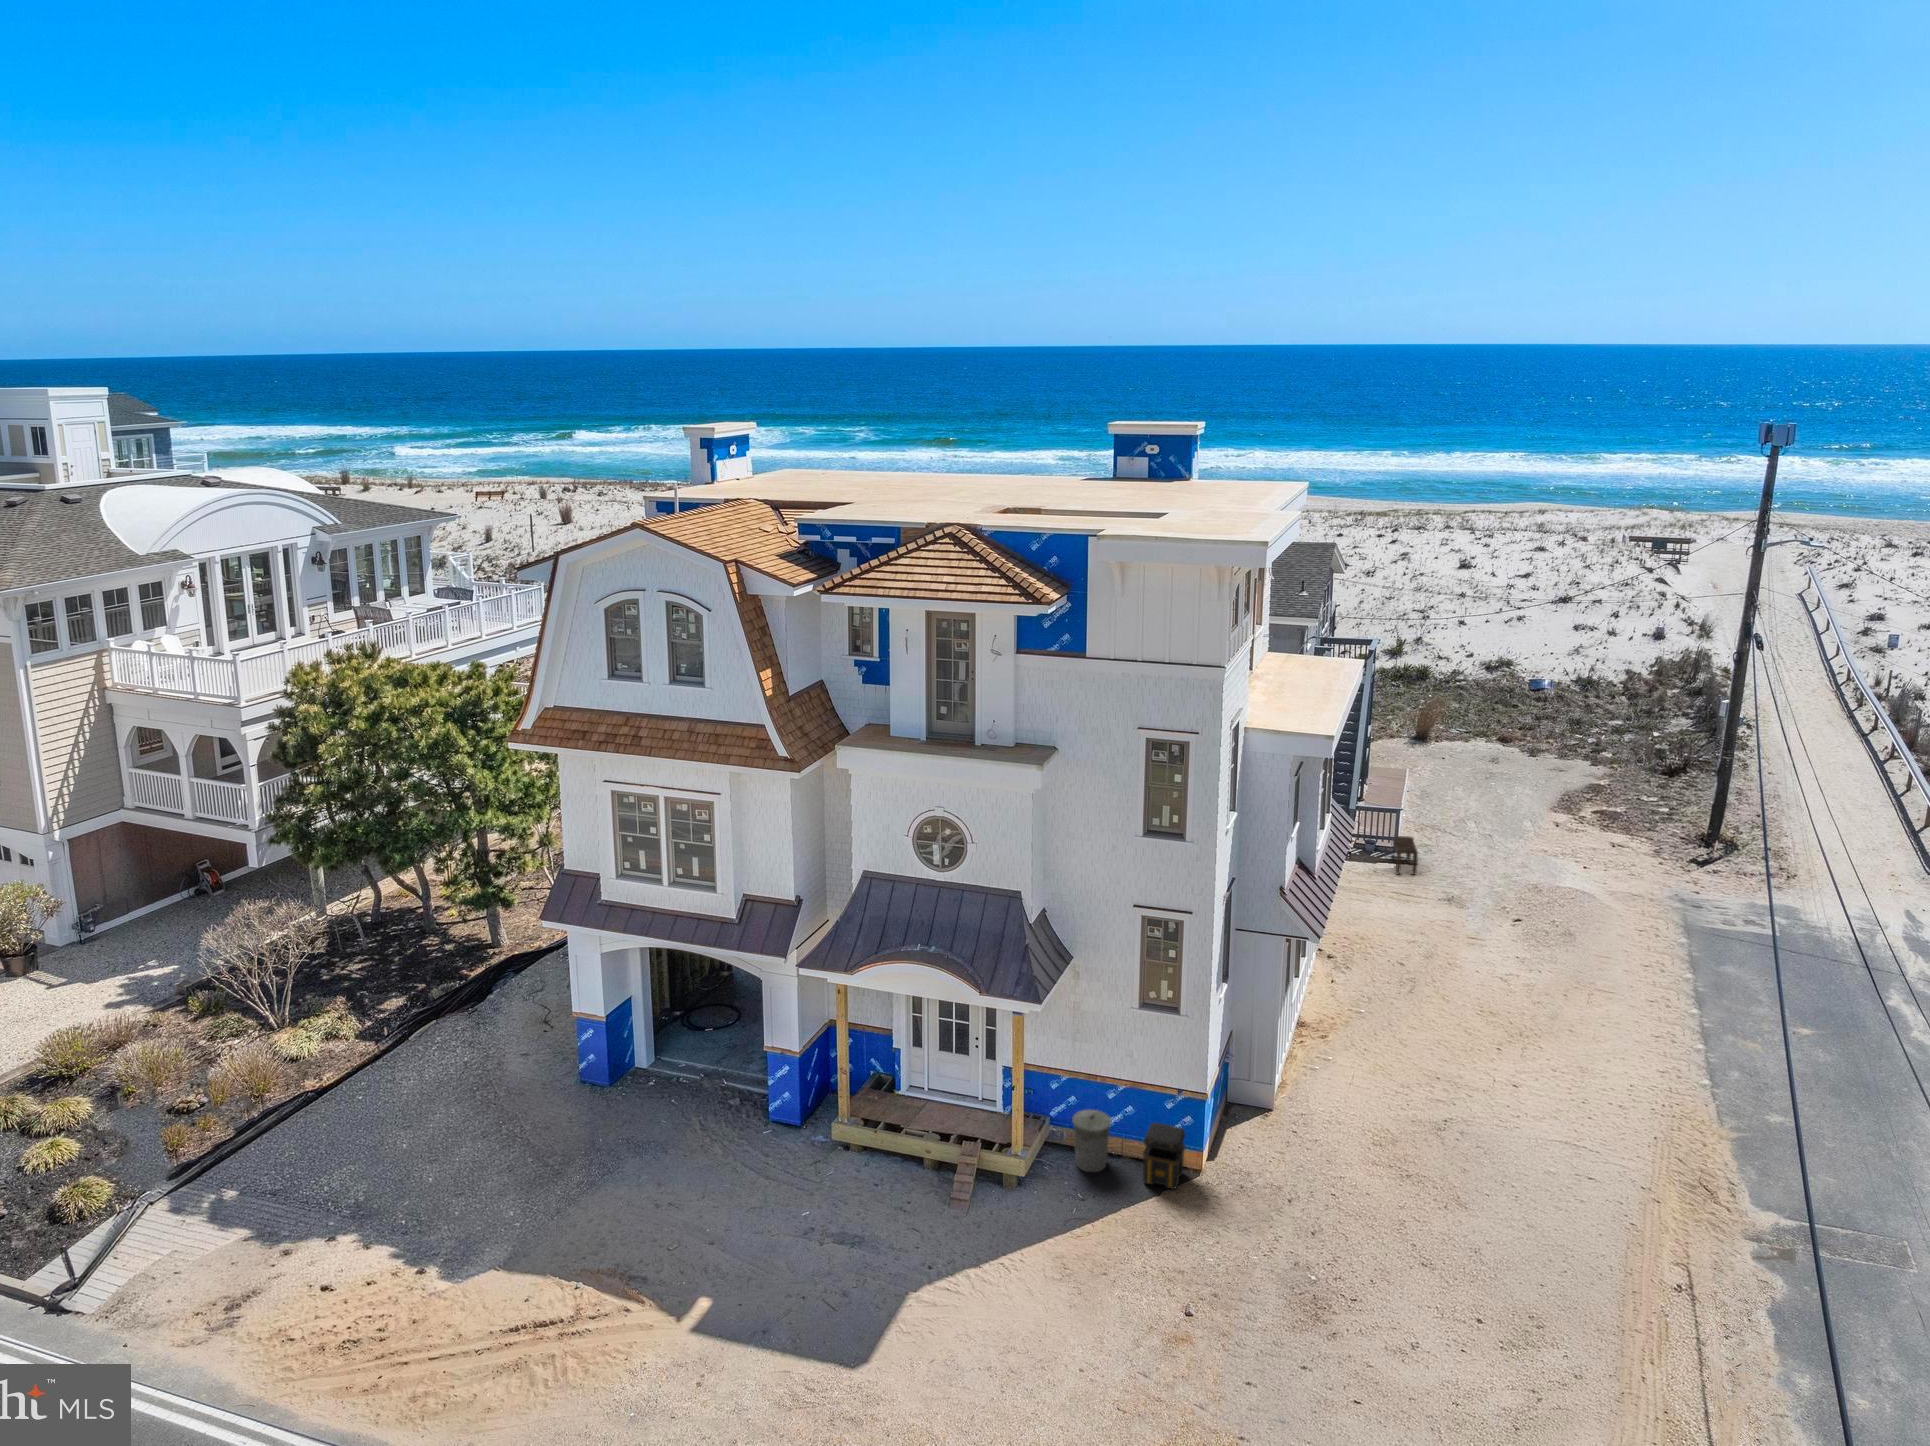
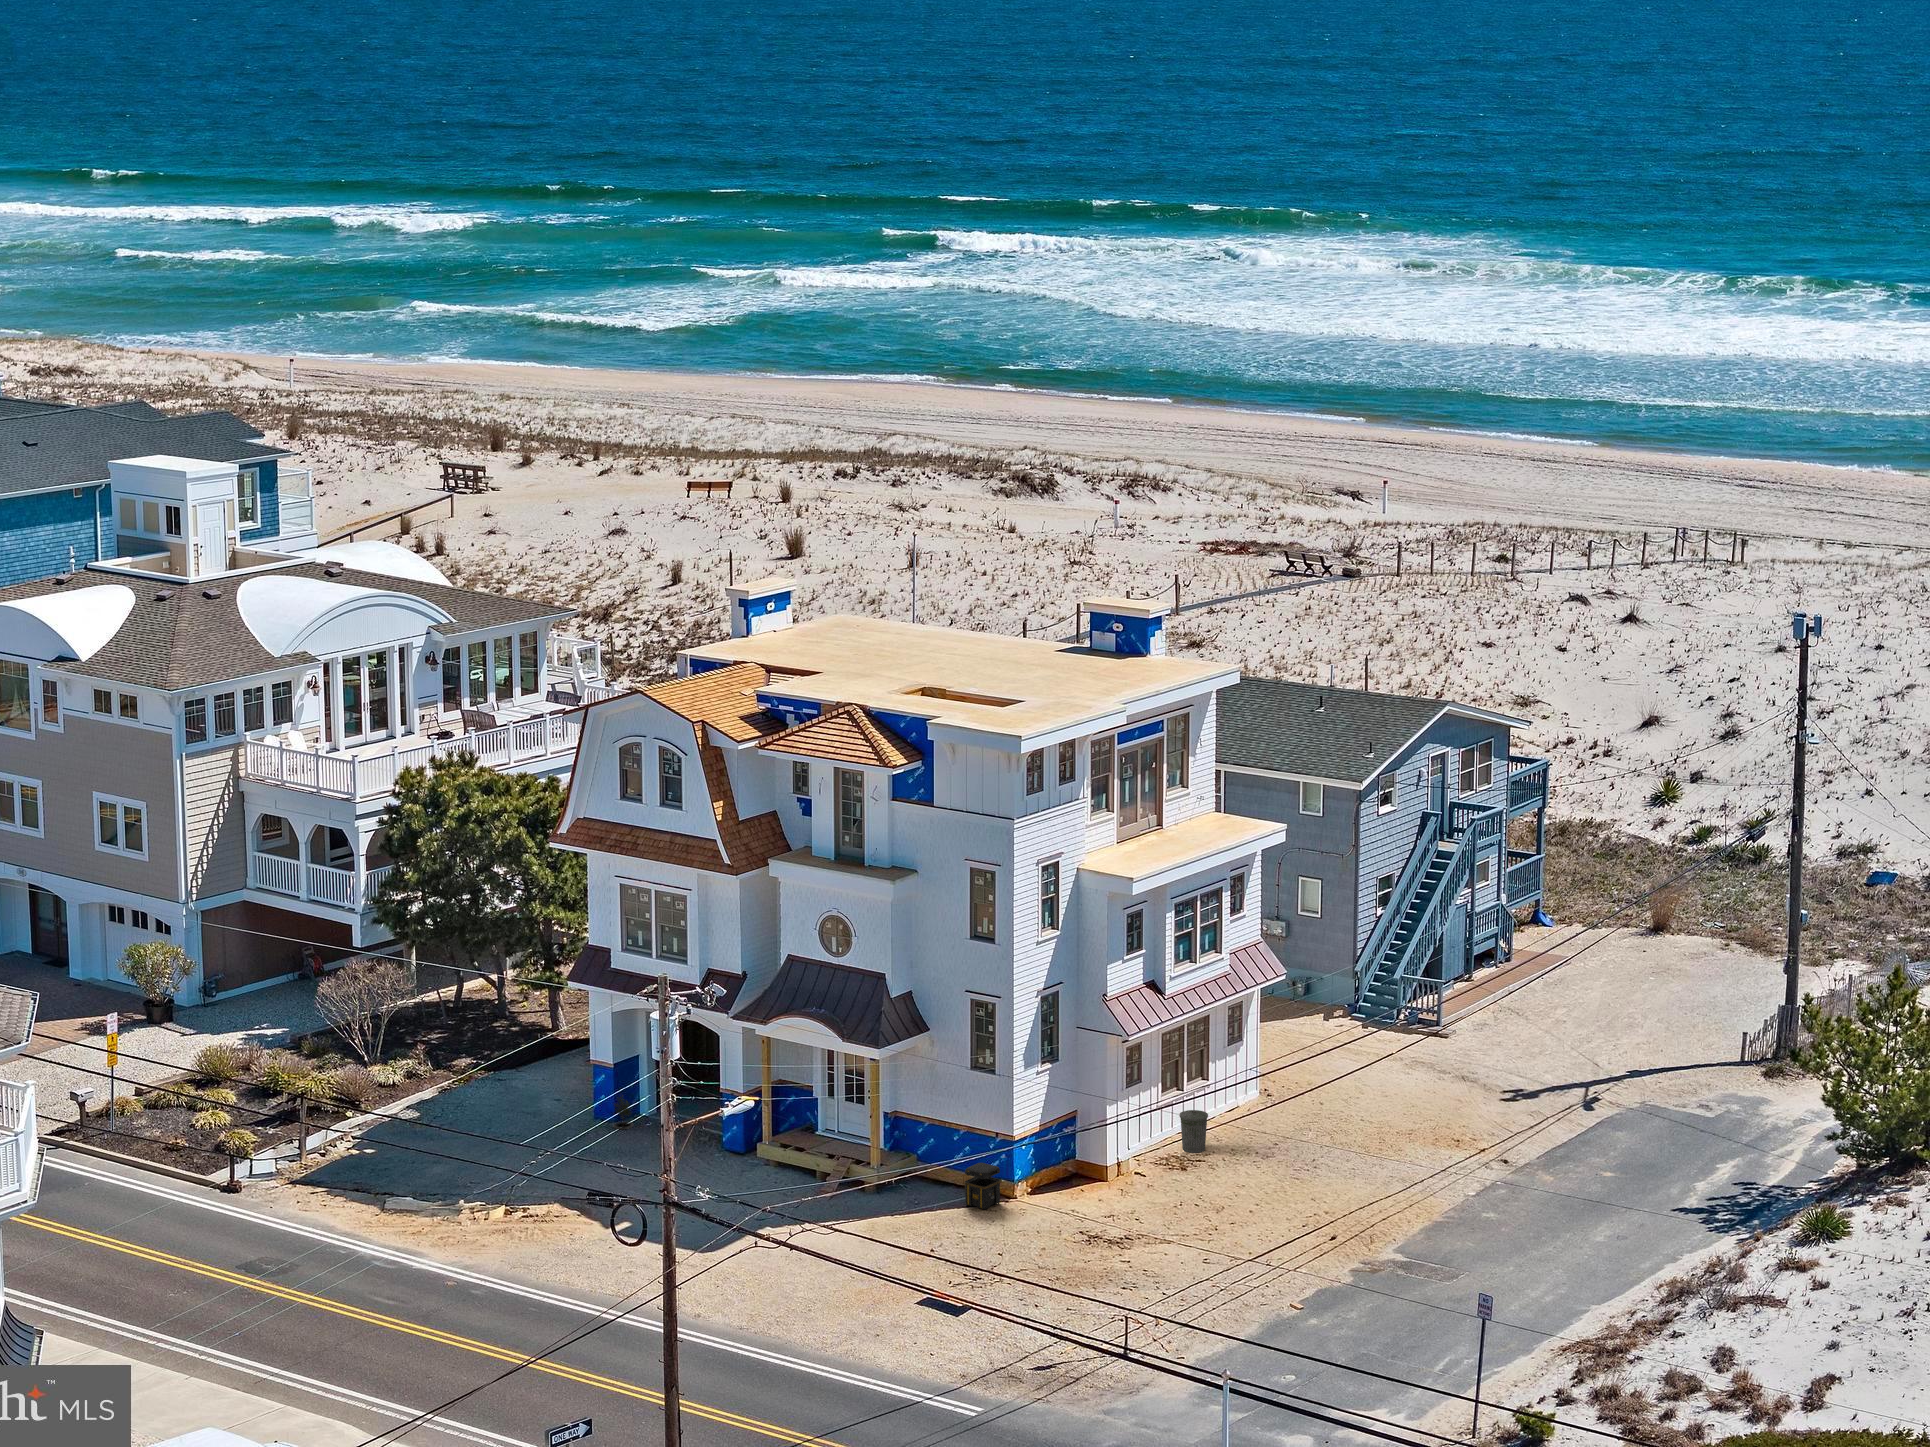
bench: present [1391,836,1418,875] -> none [1439,1014,1476,1053]
potted tree: none [610,1048,639,1093] -> present [614,1095,633,1129]
trash can: present [1072,1110,1111,1172] -> present [1179,1110,1208,1153]

